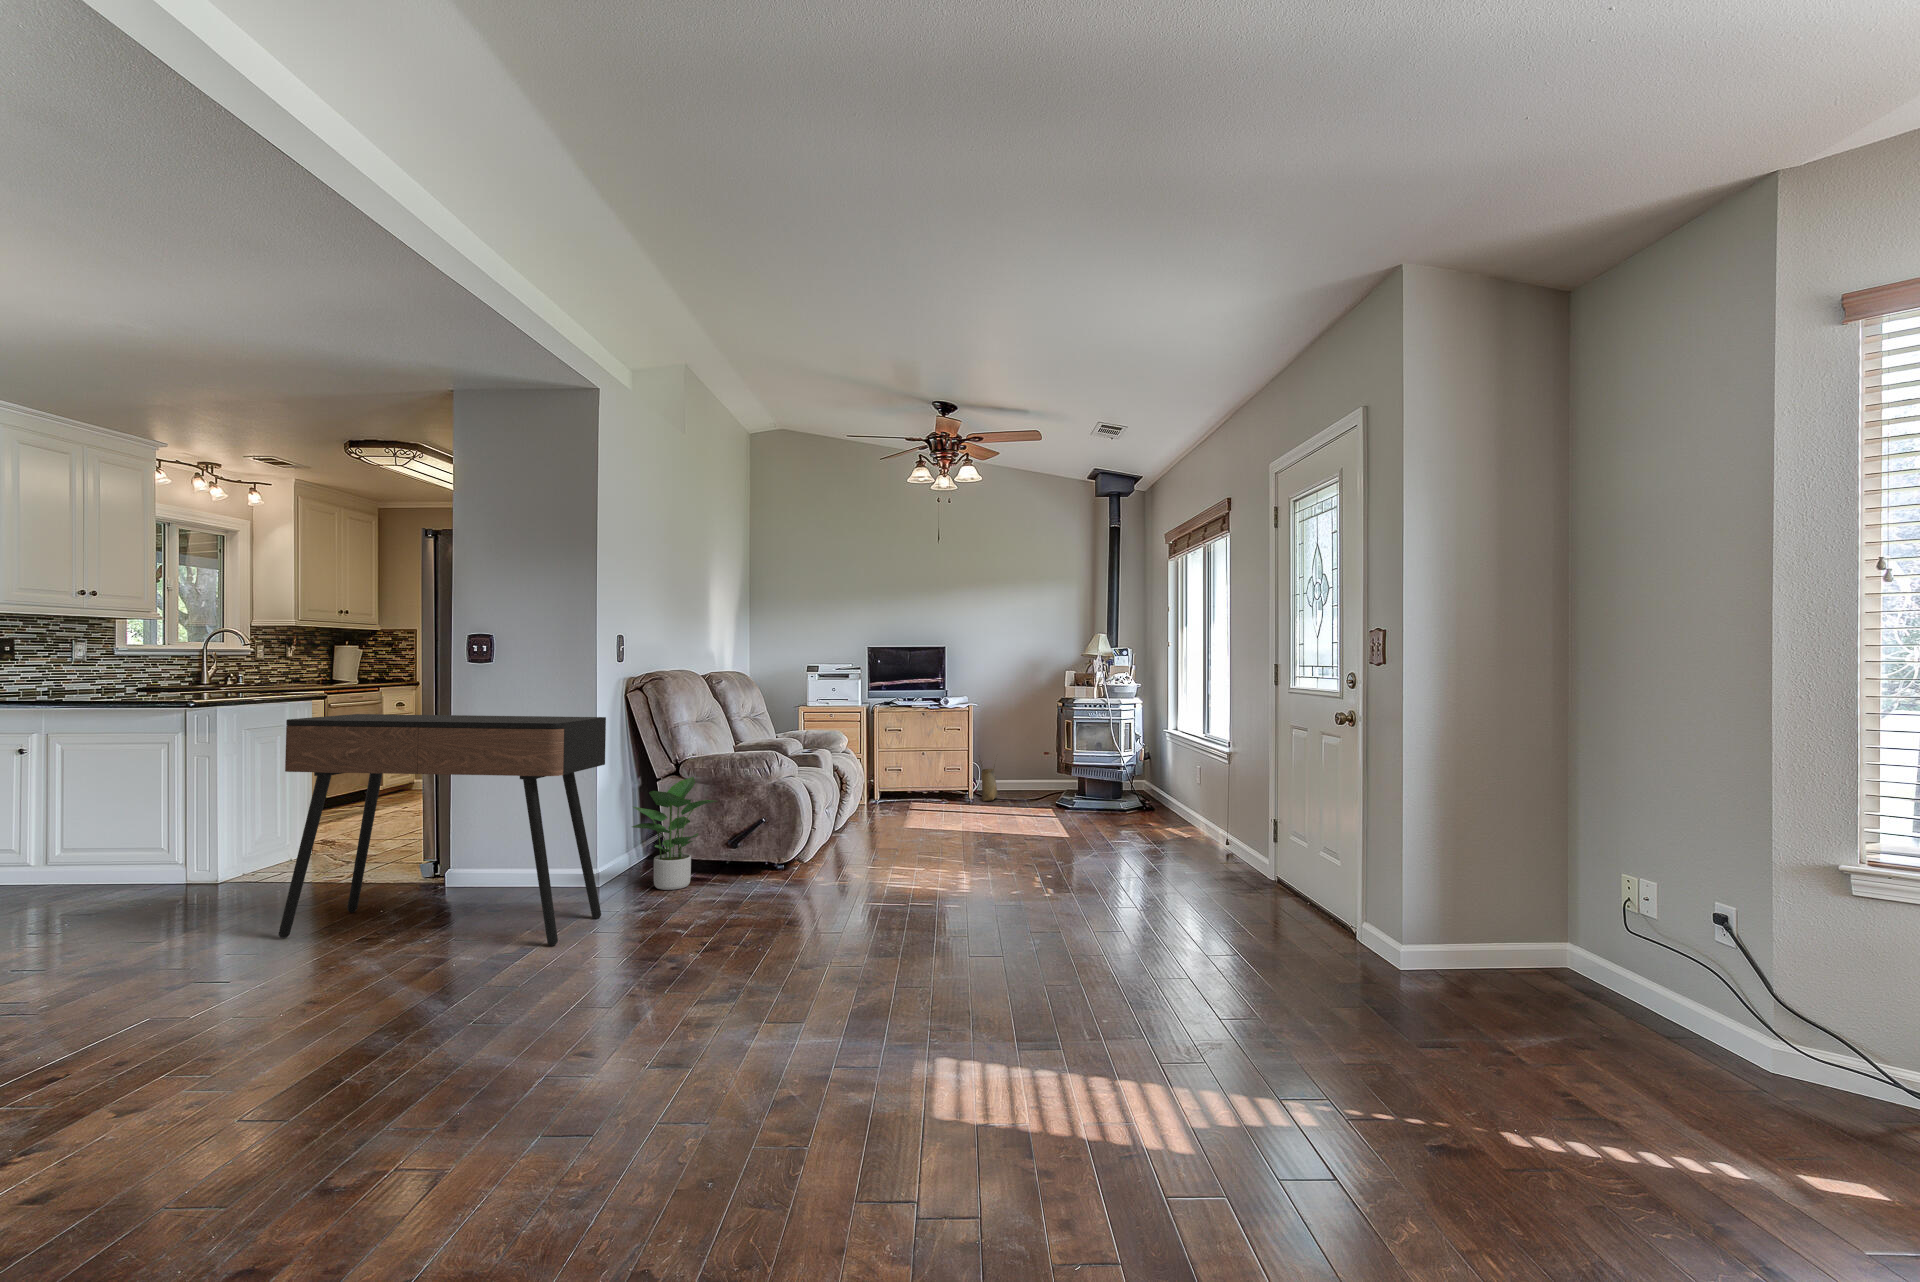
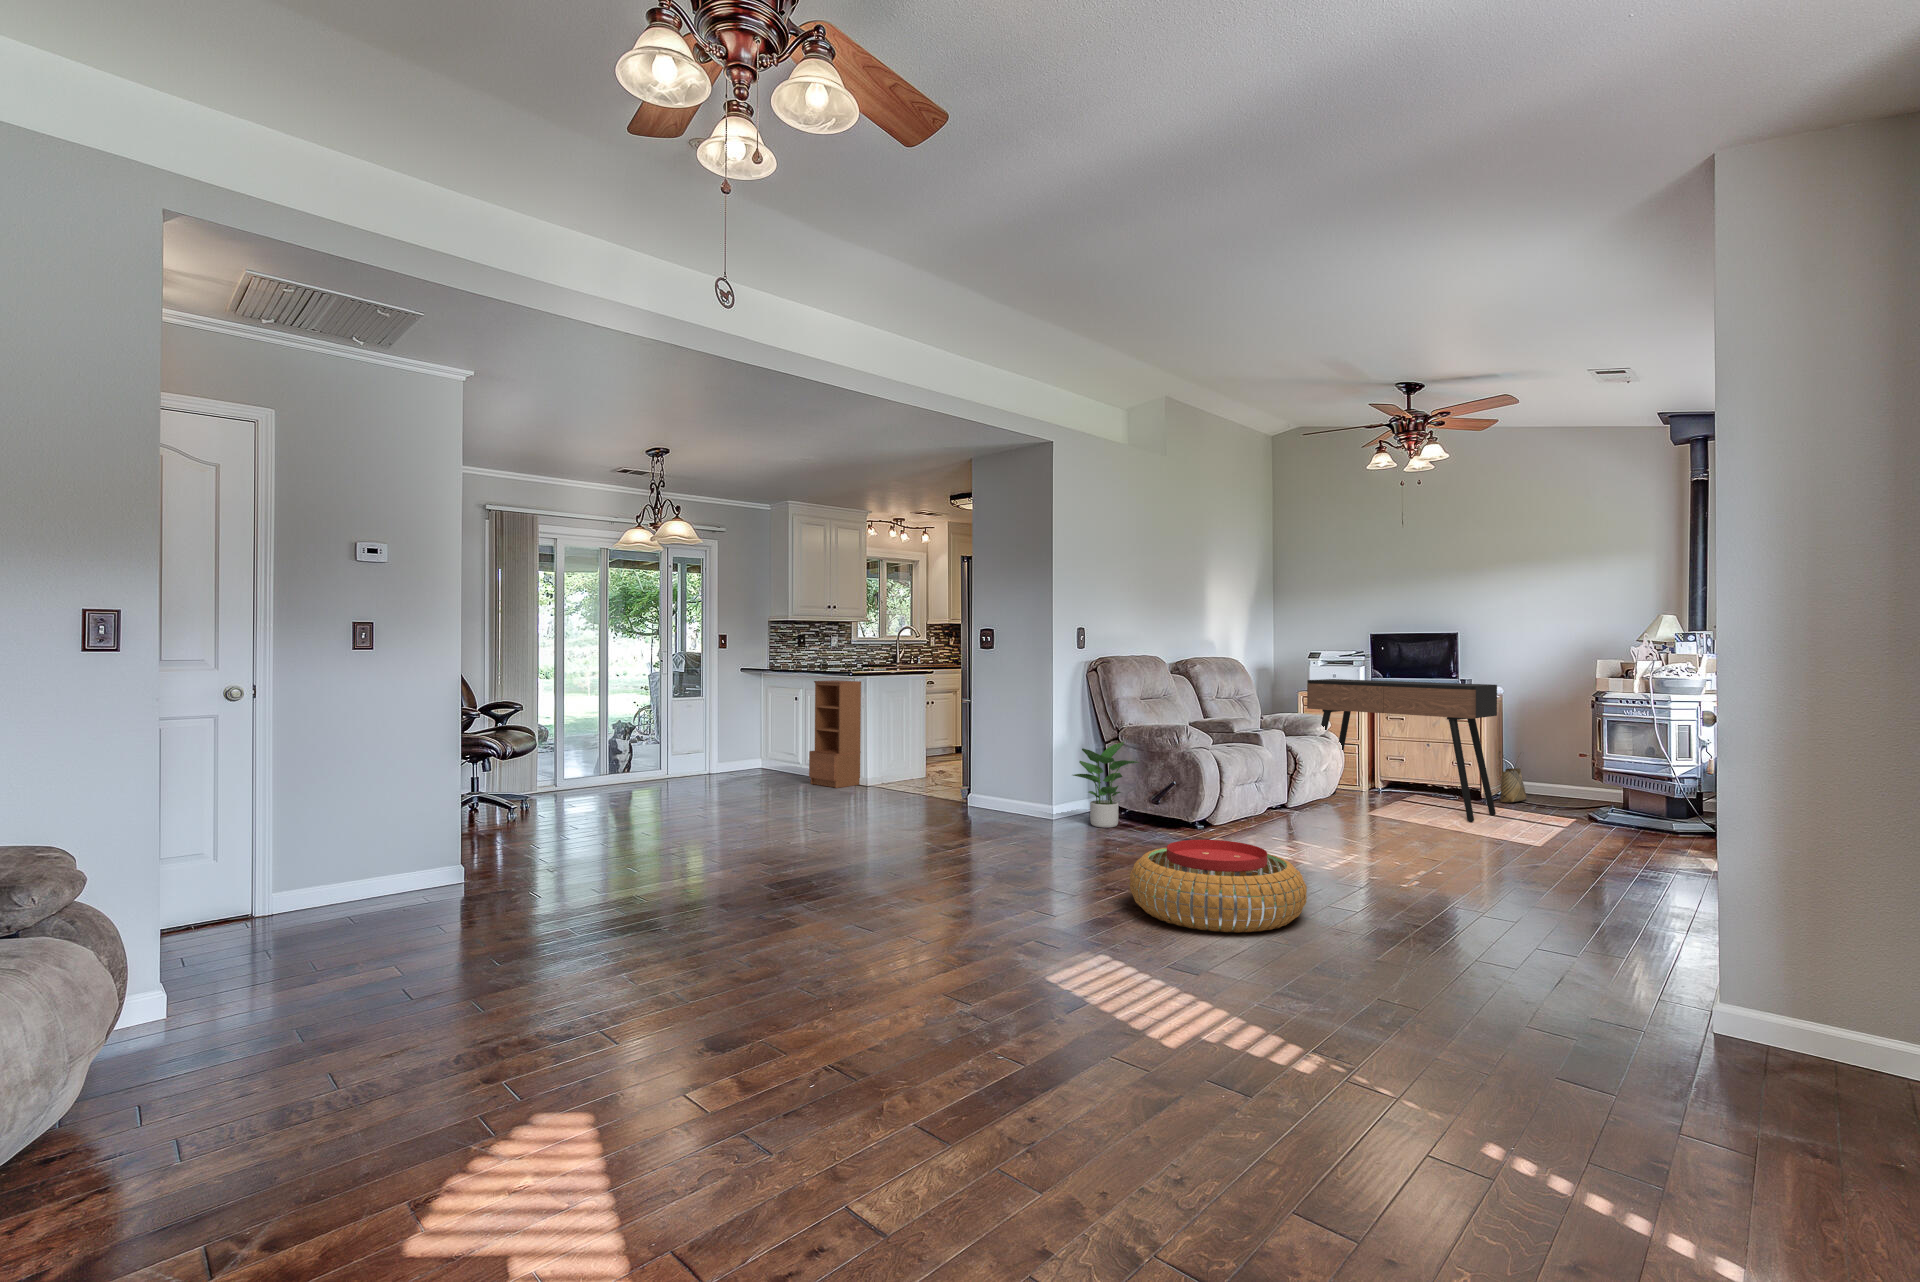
bookcase: none [80,714,199,894] -> present [809,680,861,788]
console table: present [279,714,606,946] -> present [1307,679,1497,822]
pouf: none [860,888,1067,1010] -> present [1130,840,1307,932]

